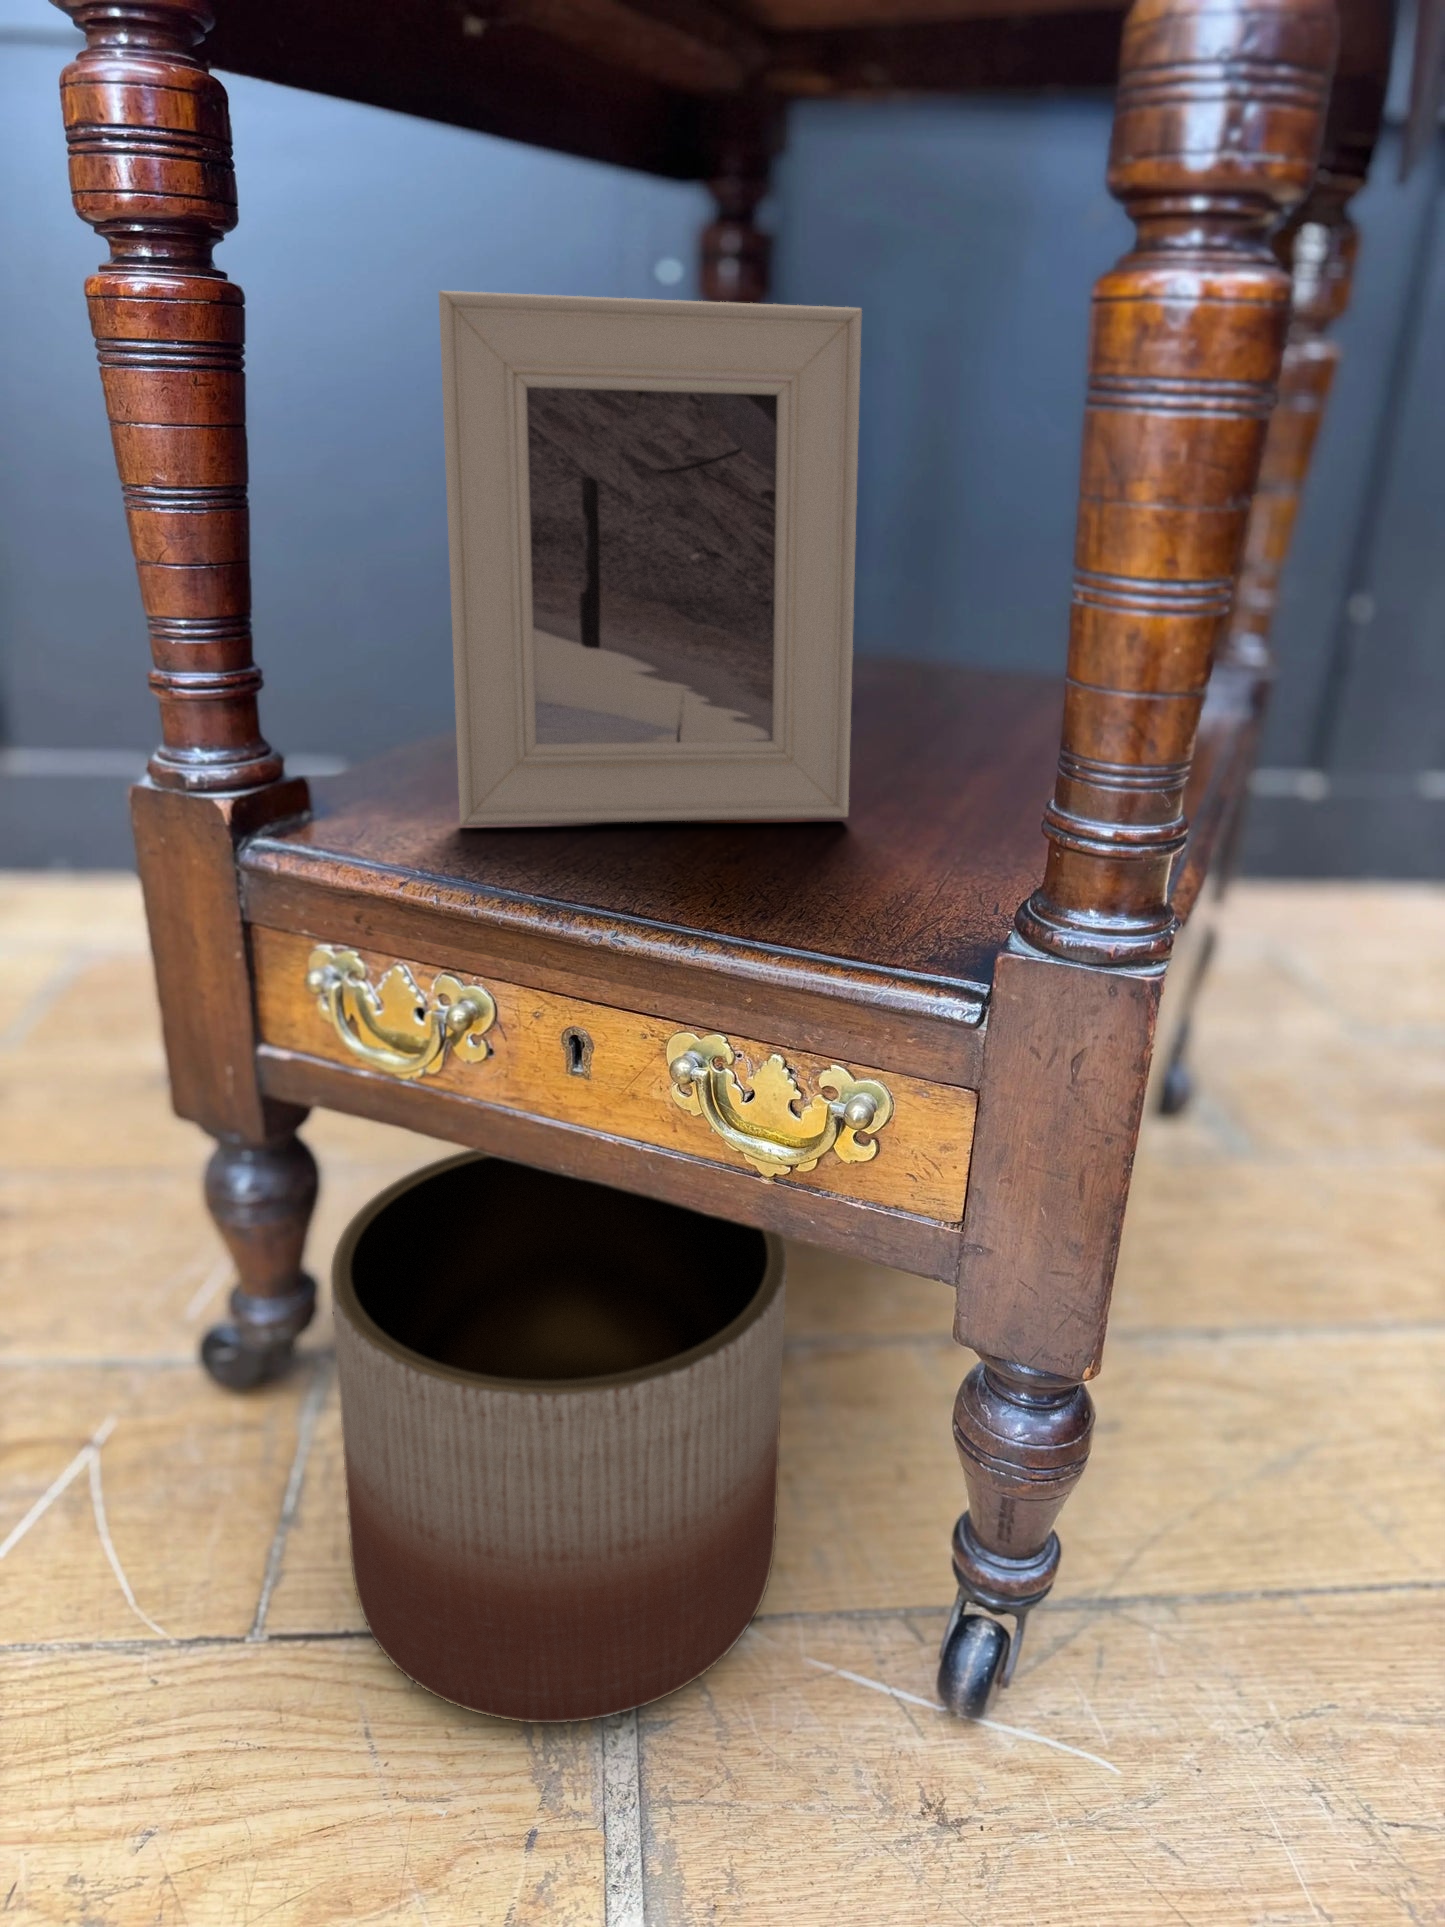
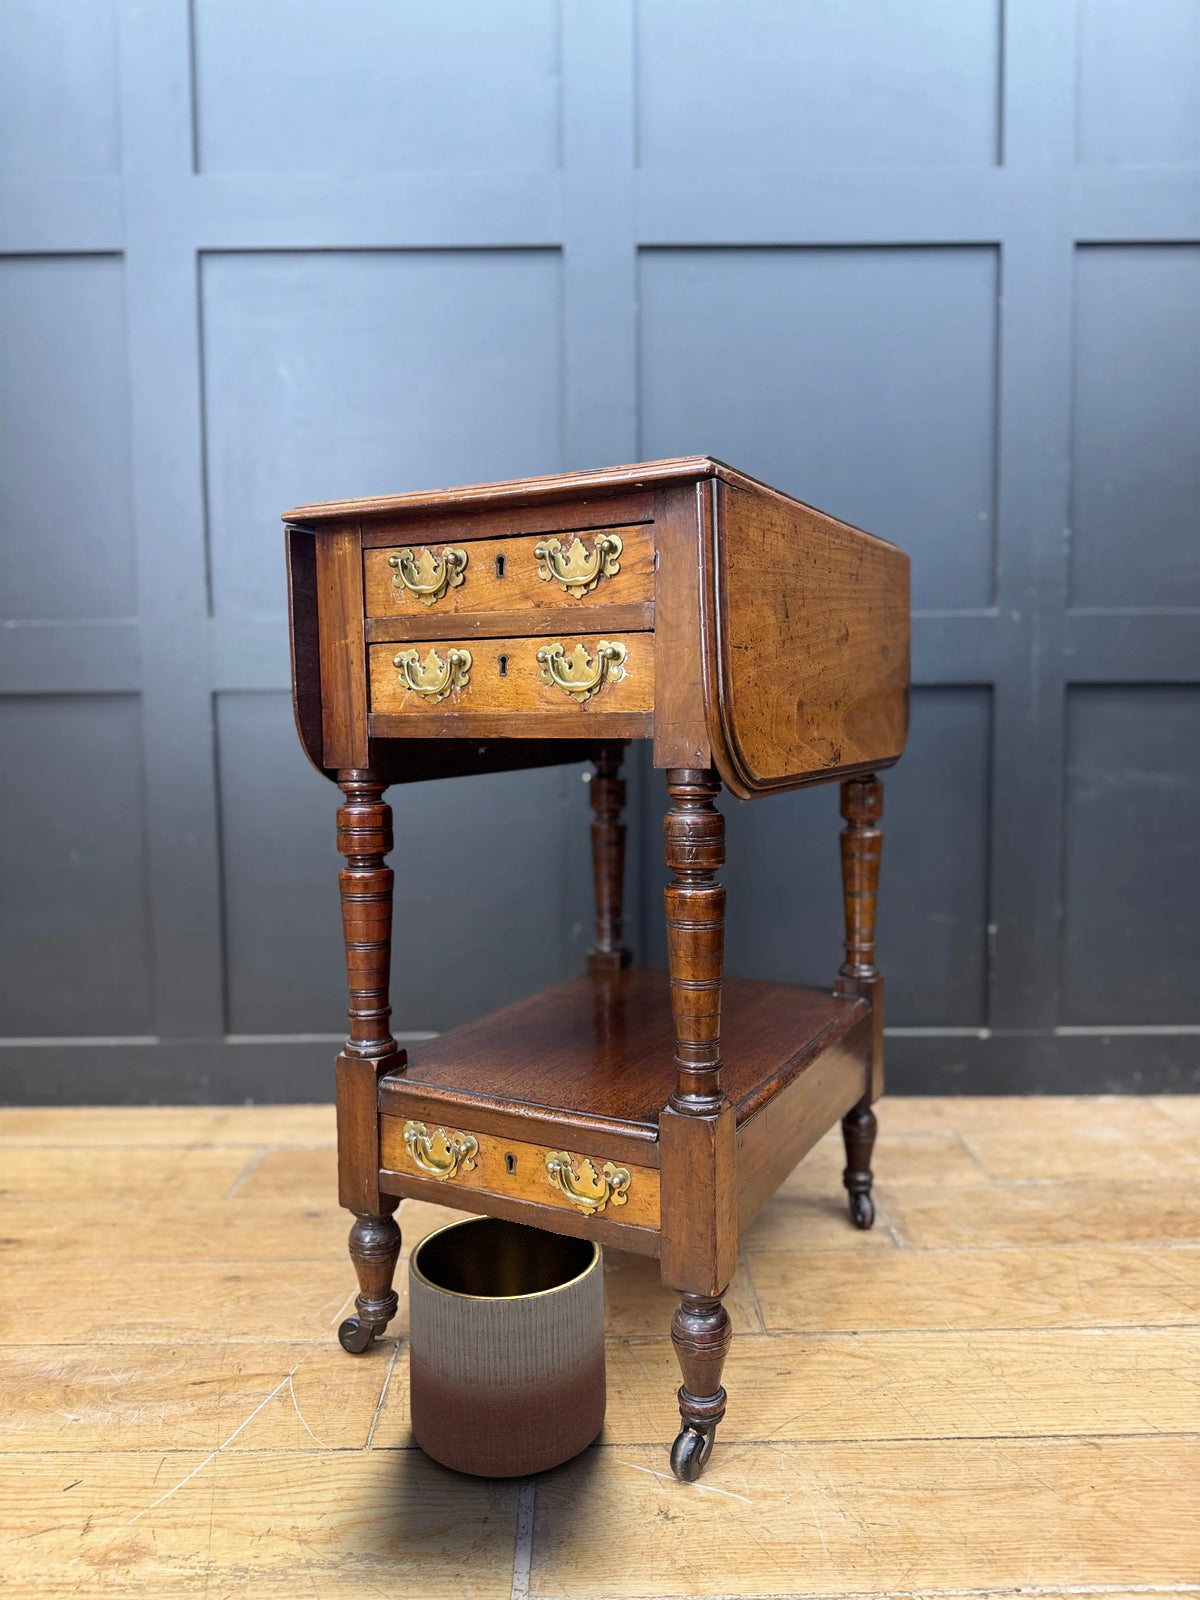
picture frame: present [439,291,862,825] -> none [464,859,633,1070]

